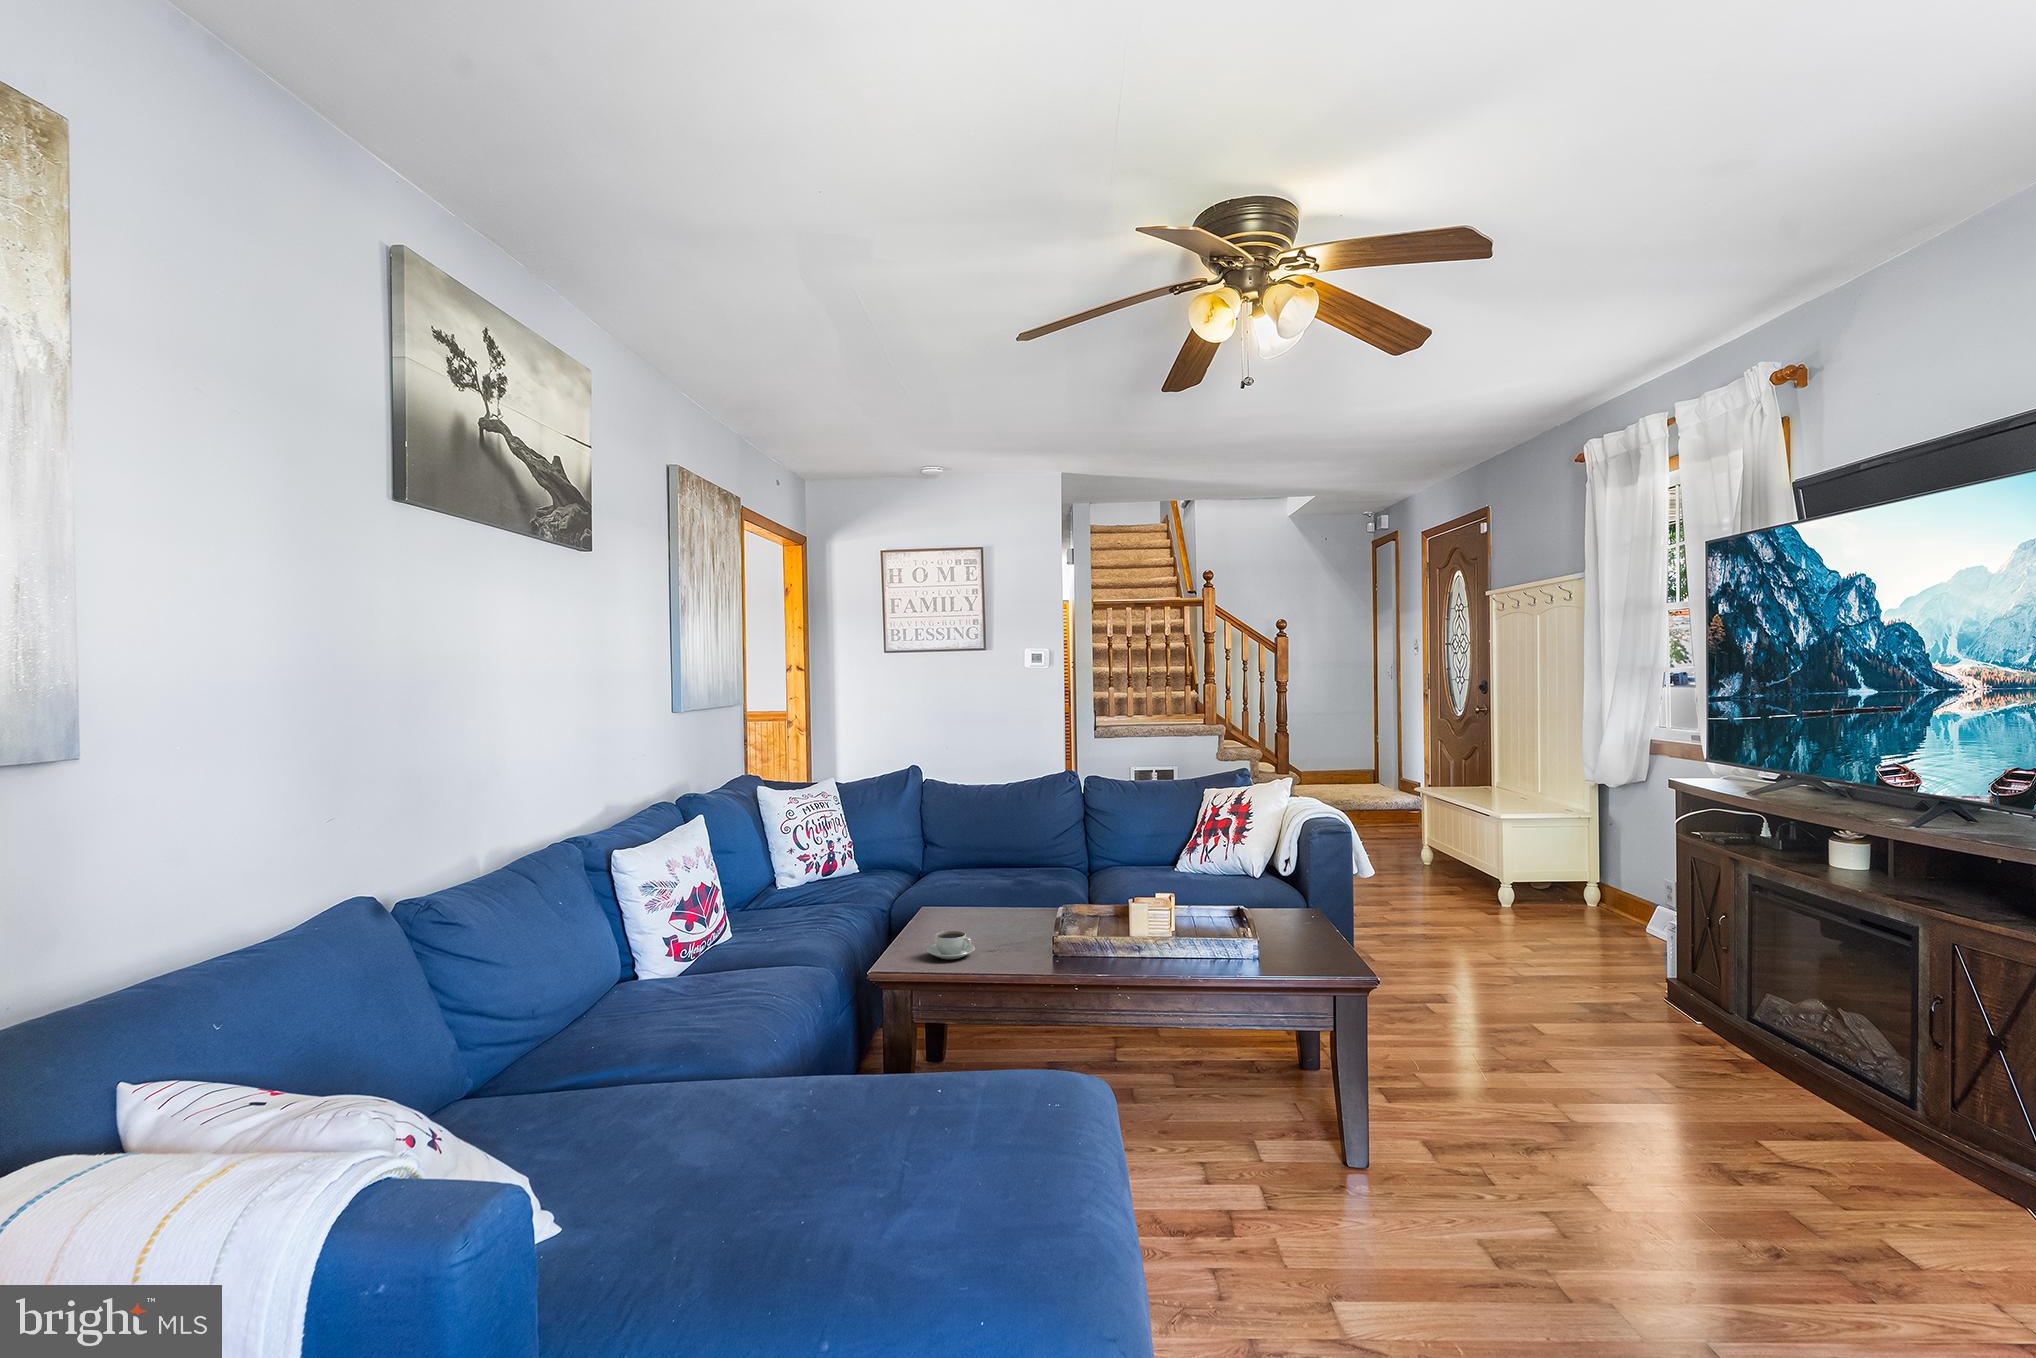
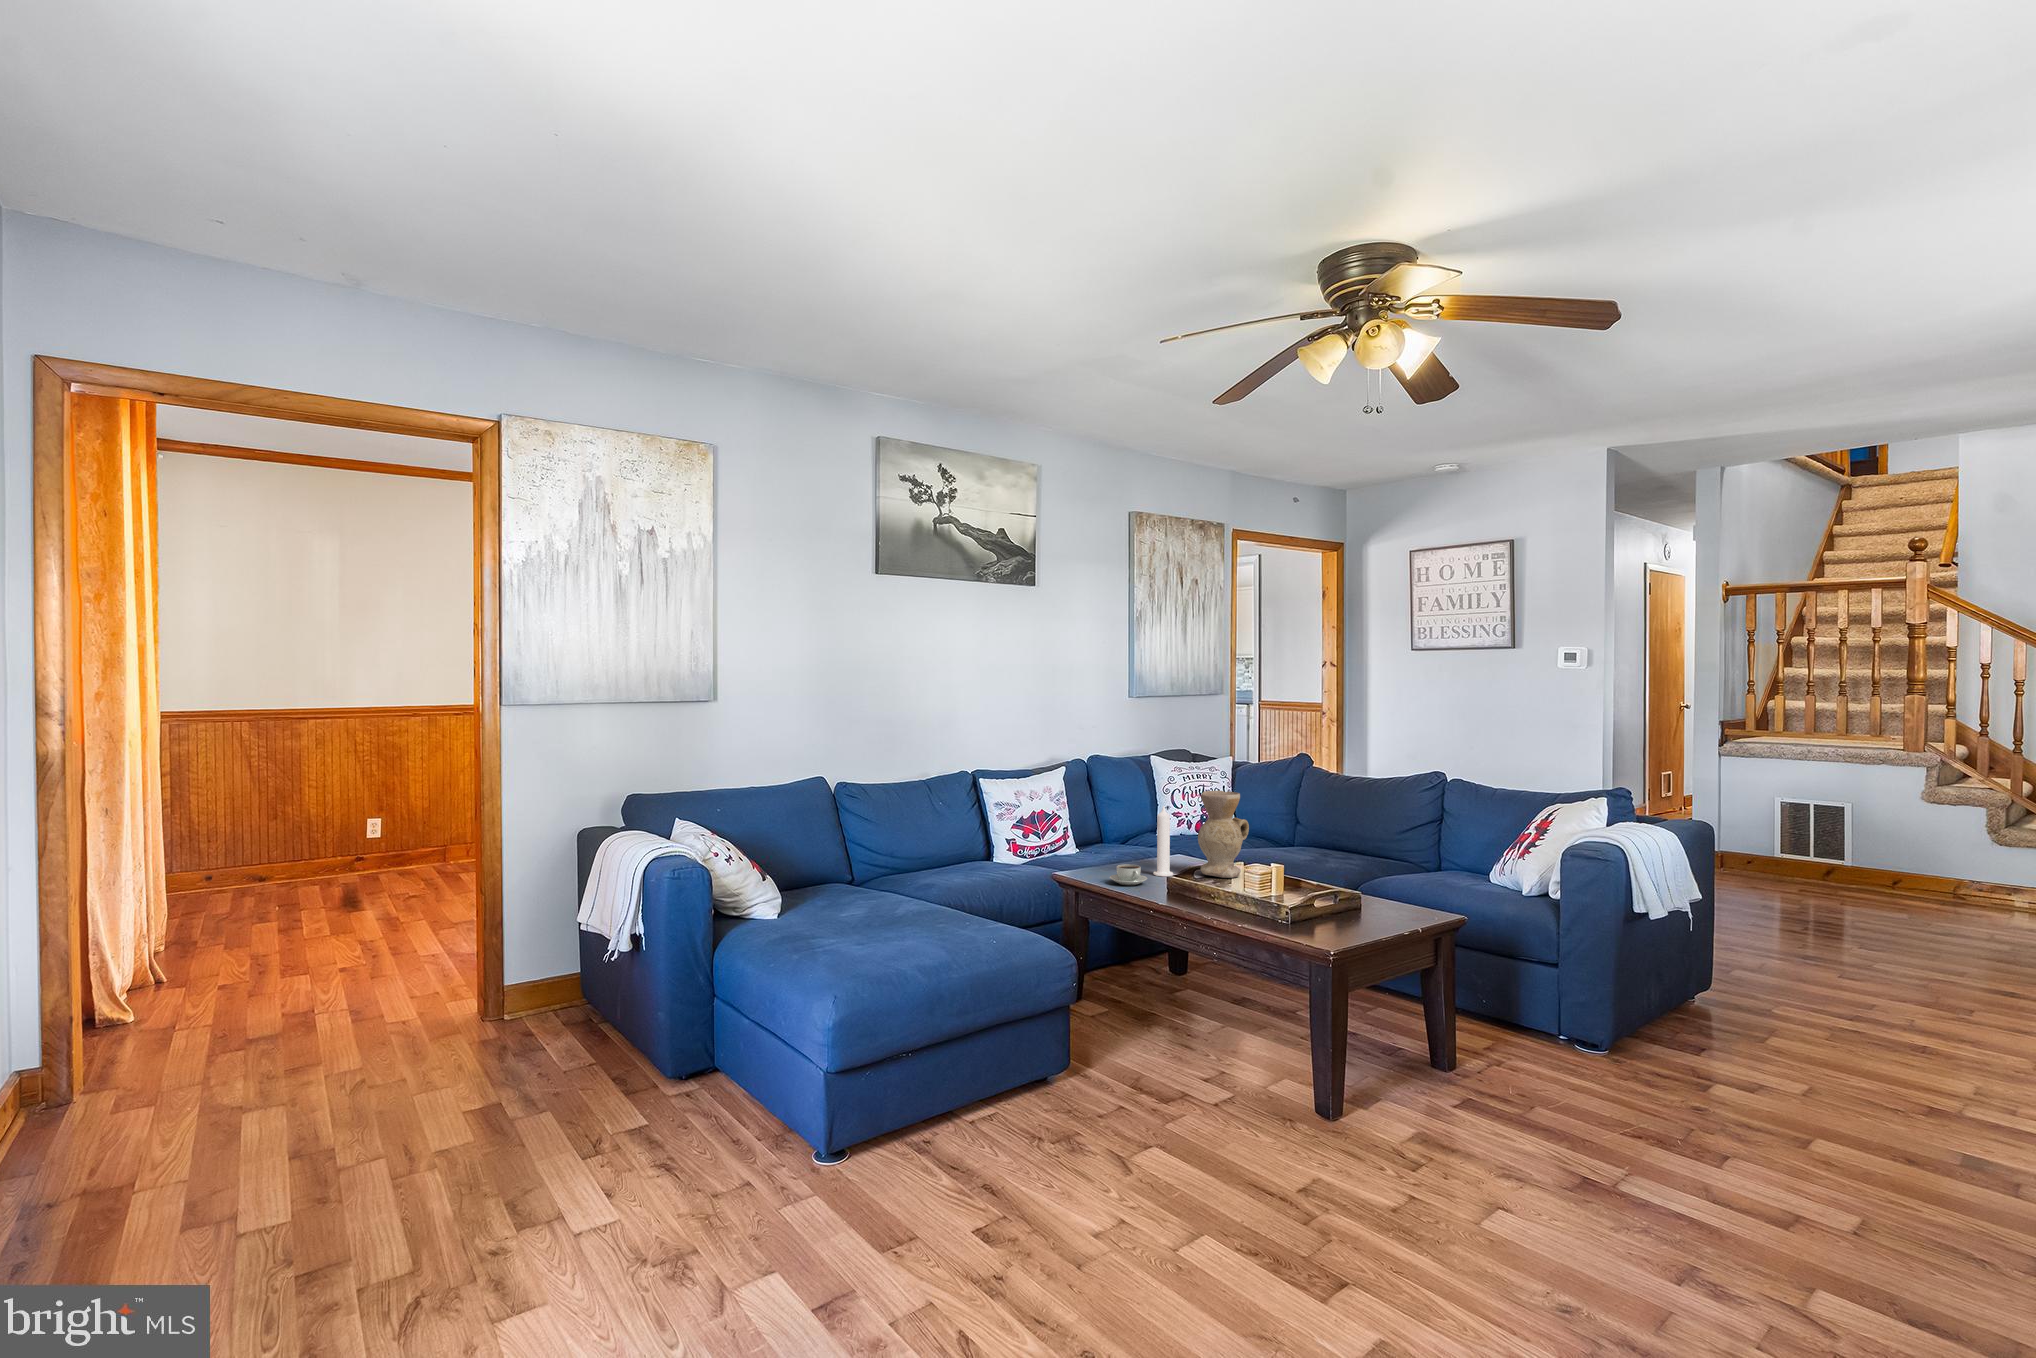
vase: none [974,822,1025,925] -> present [1198,791,1249,878]
candle: none [935,850,959,938] -> present [1153,806,1173,876]

